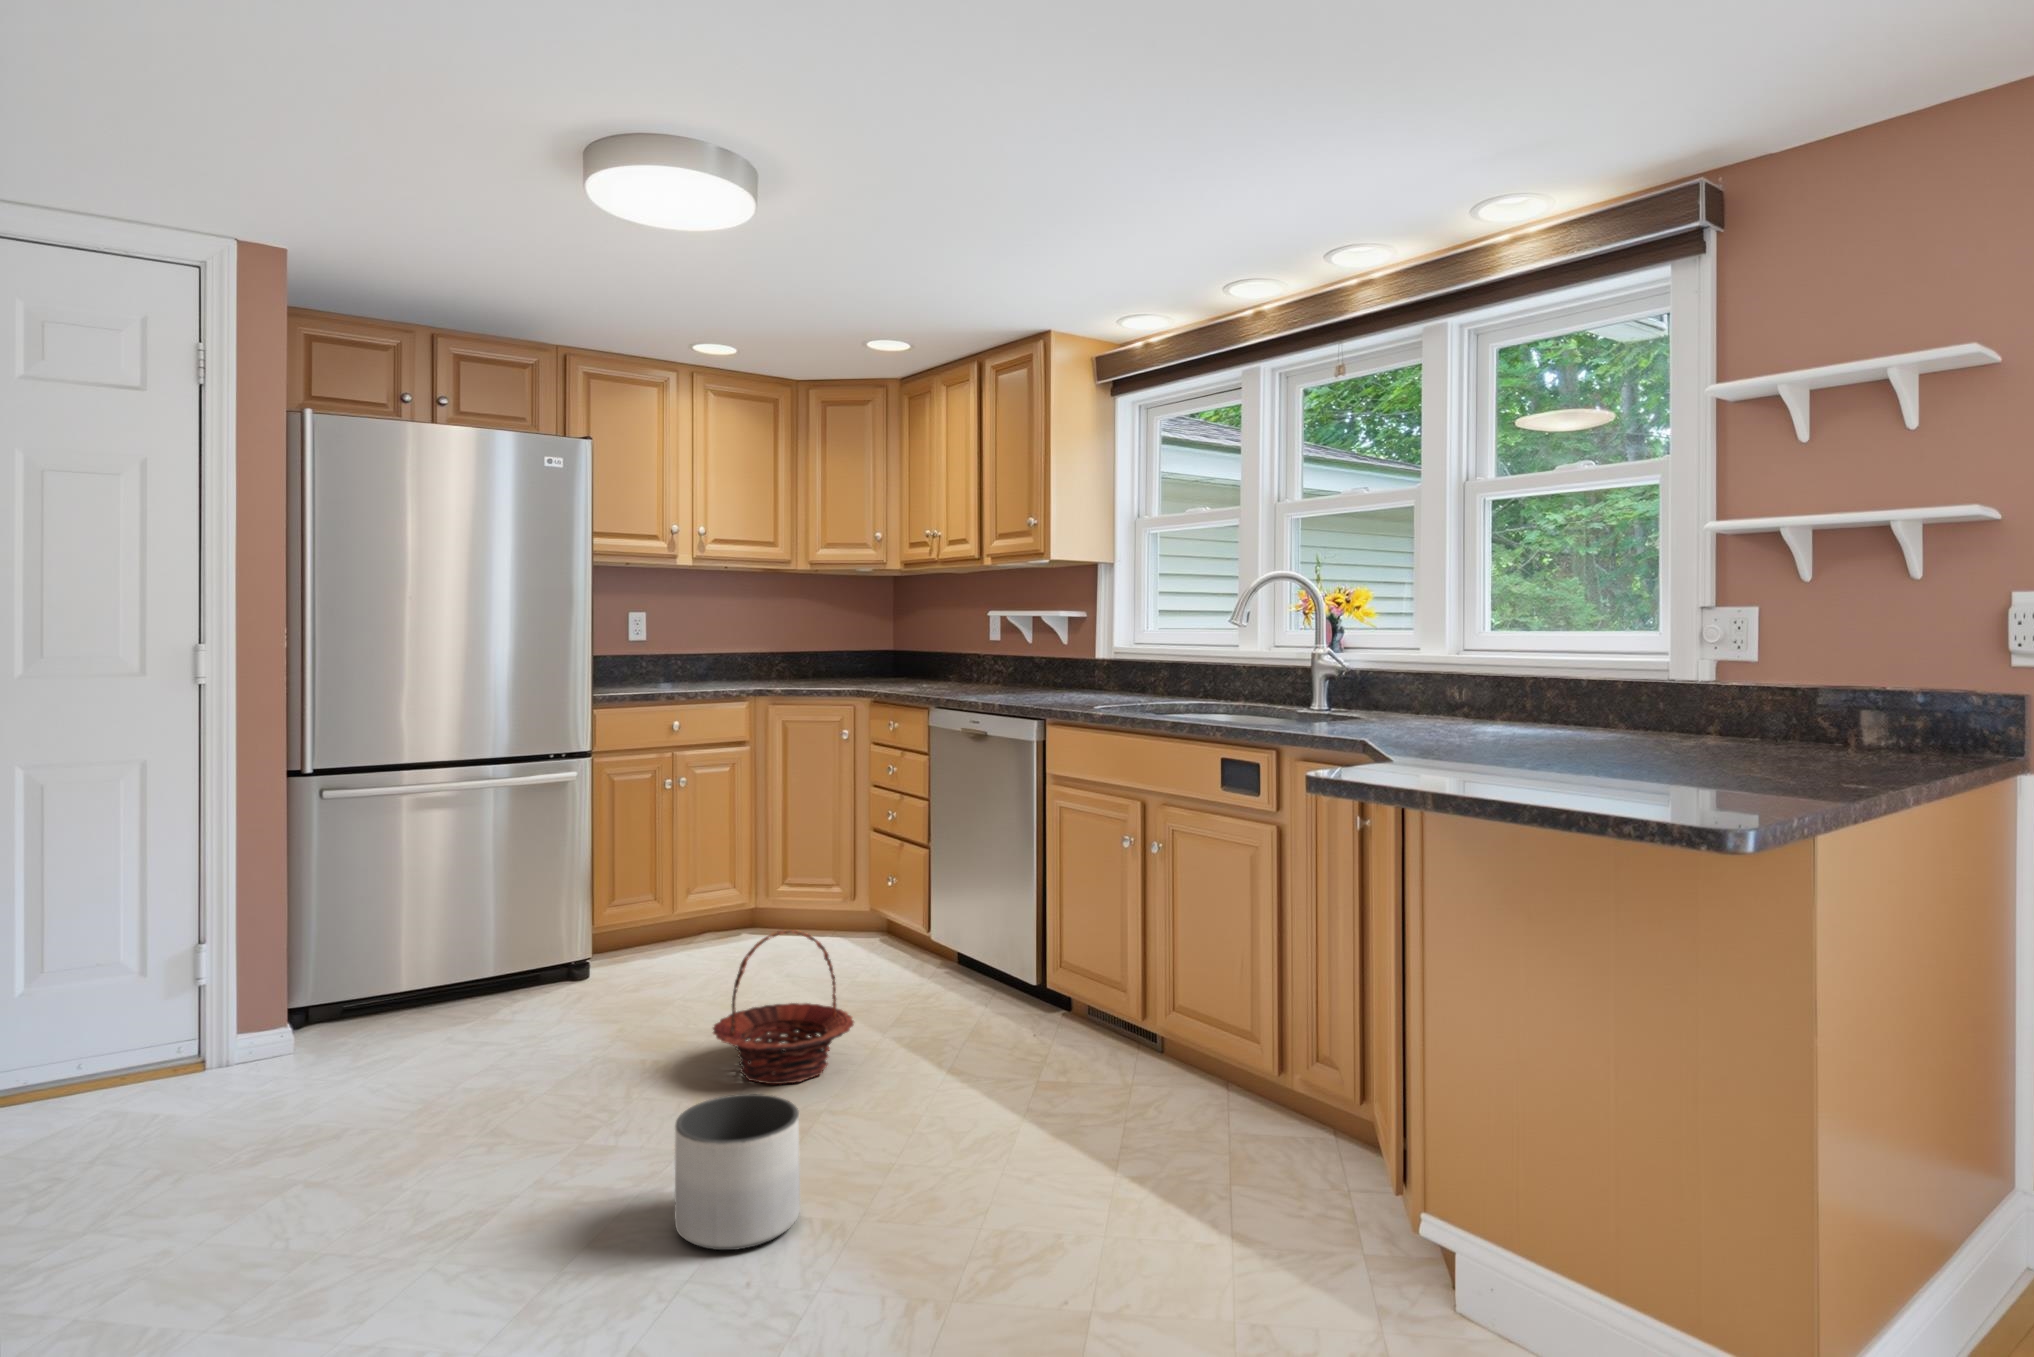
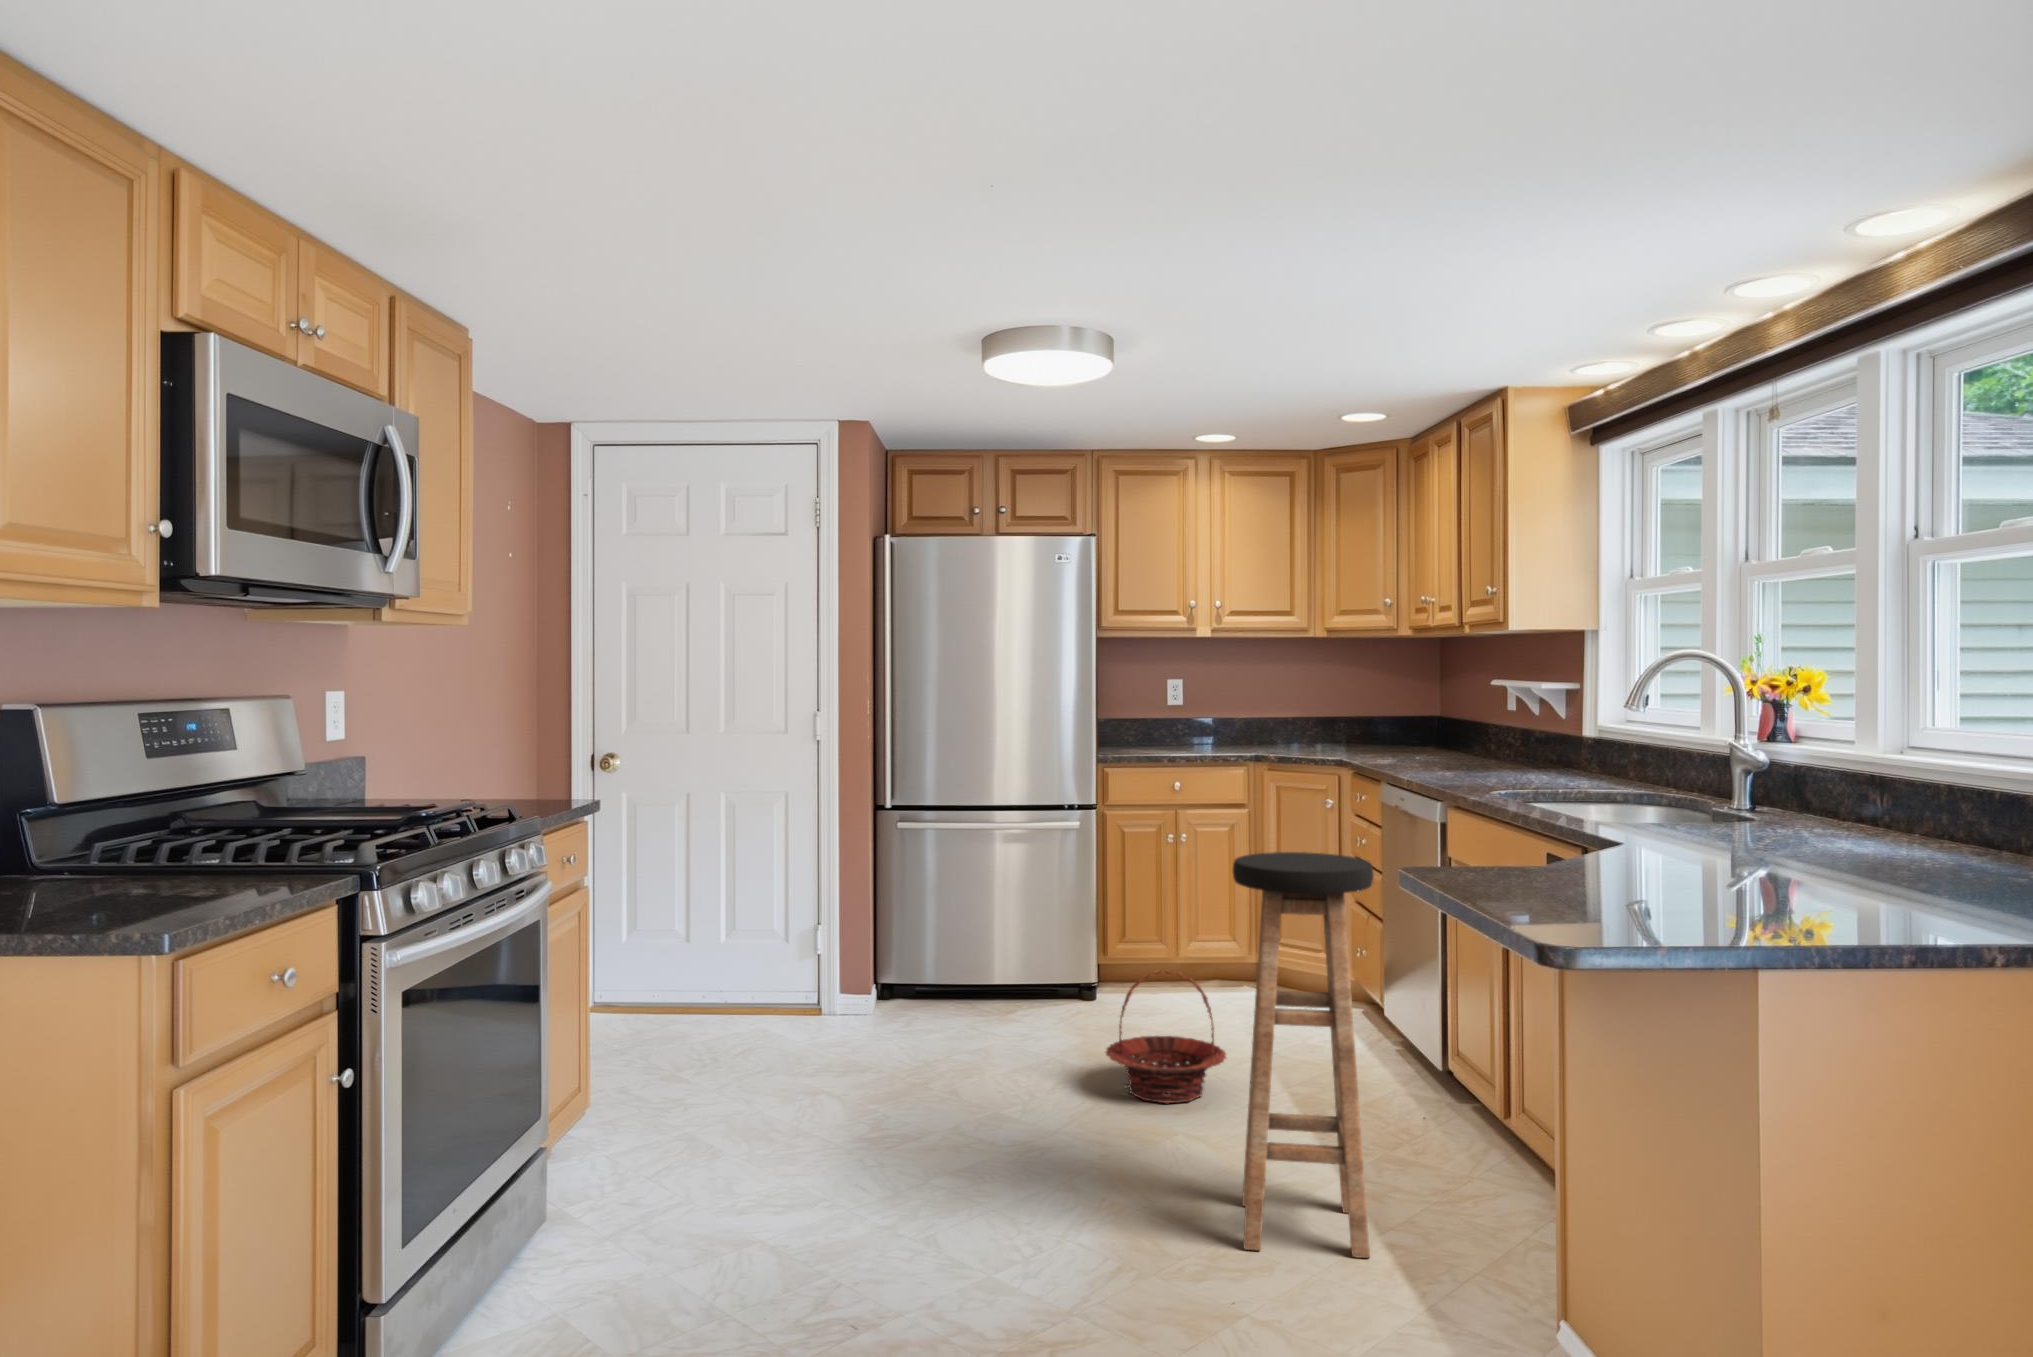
bar stool: none [988,775,1164,1226] -> present [1233,852,1374,1258]
planter: present [675,1094,800,1250] -> none [980,1085,1074,1199]

